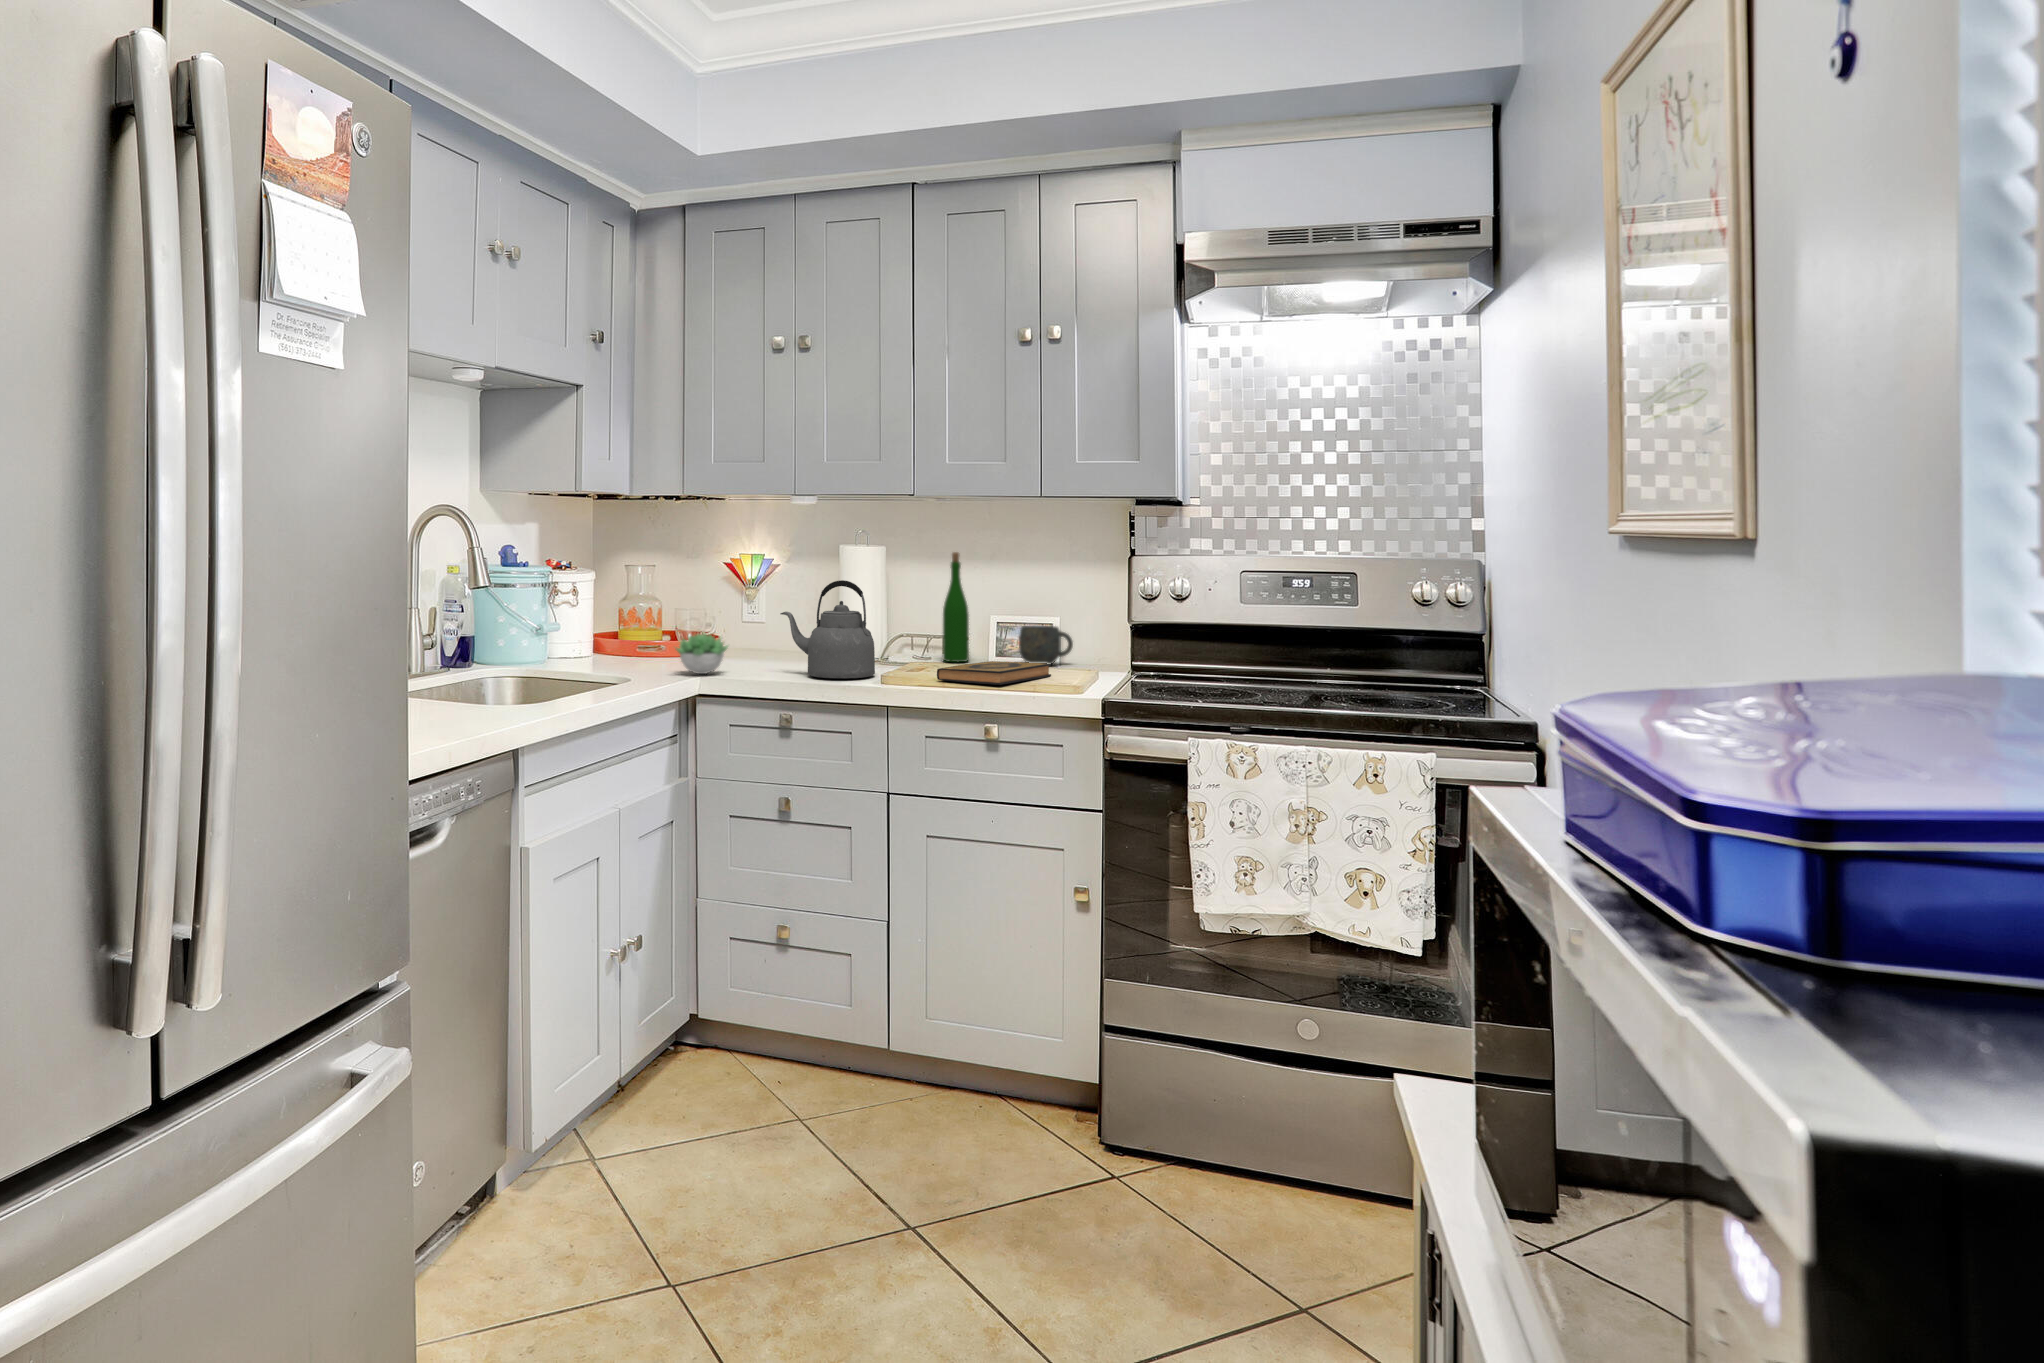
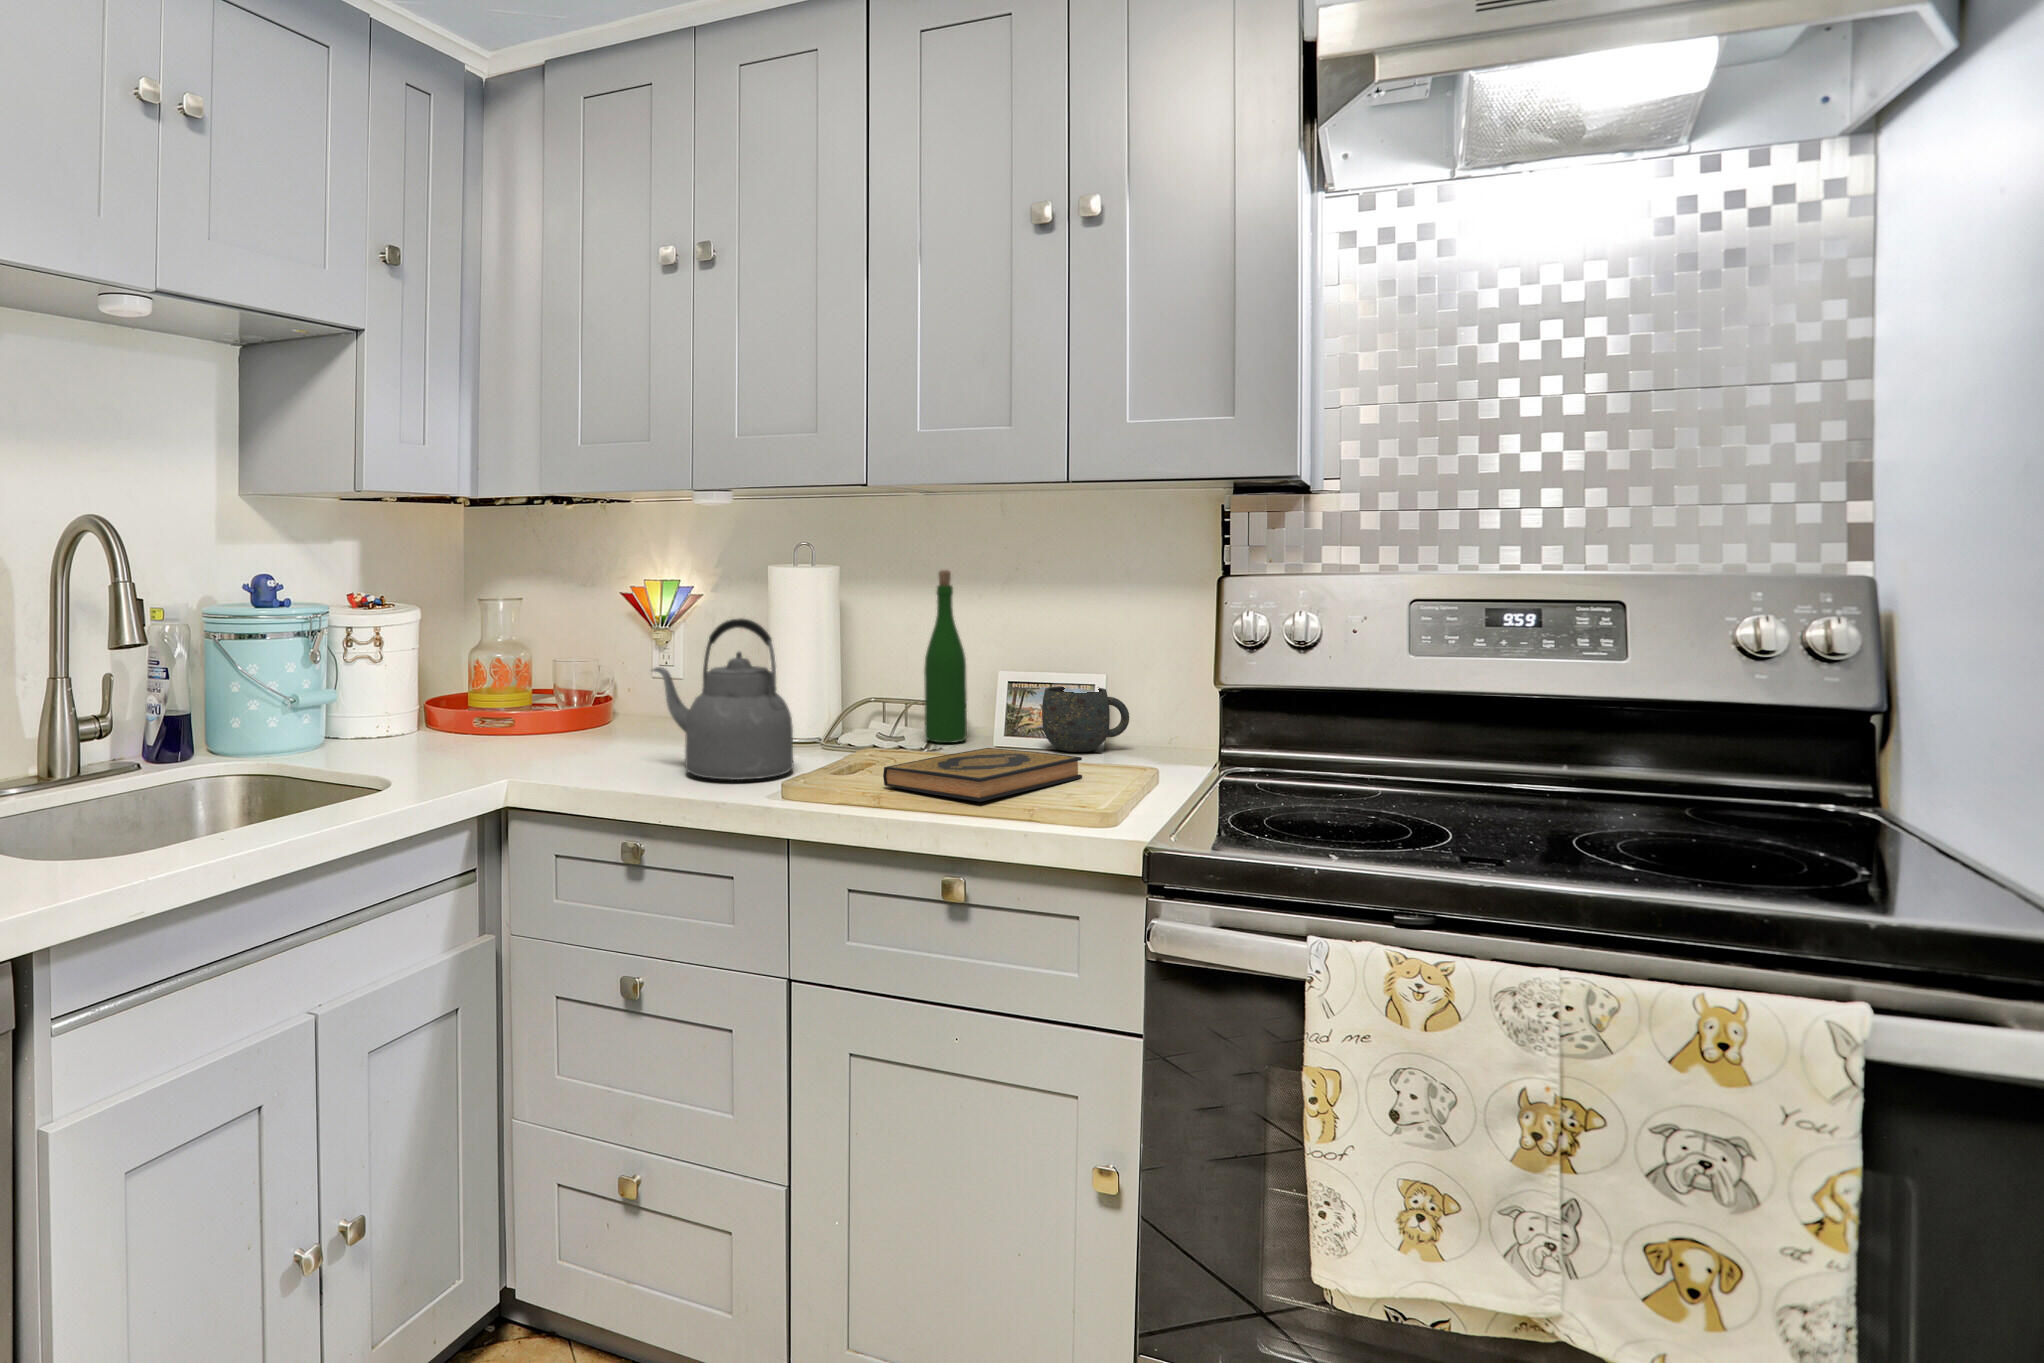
succulent plant: present [676,634,728,674] -> none [483,701,576,764]

